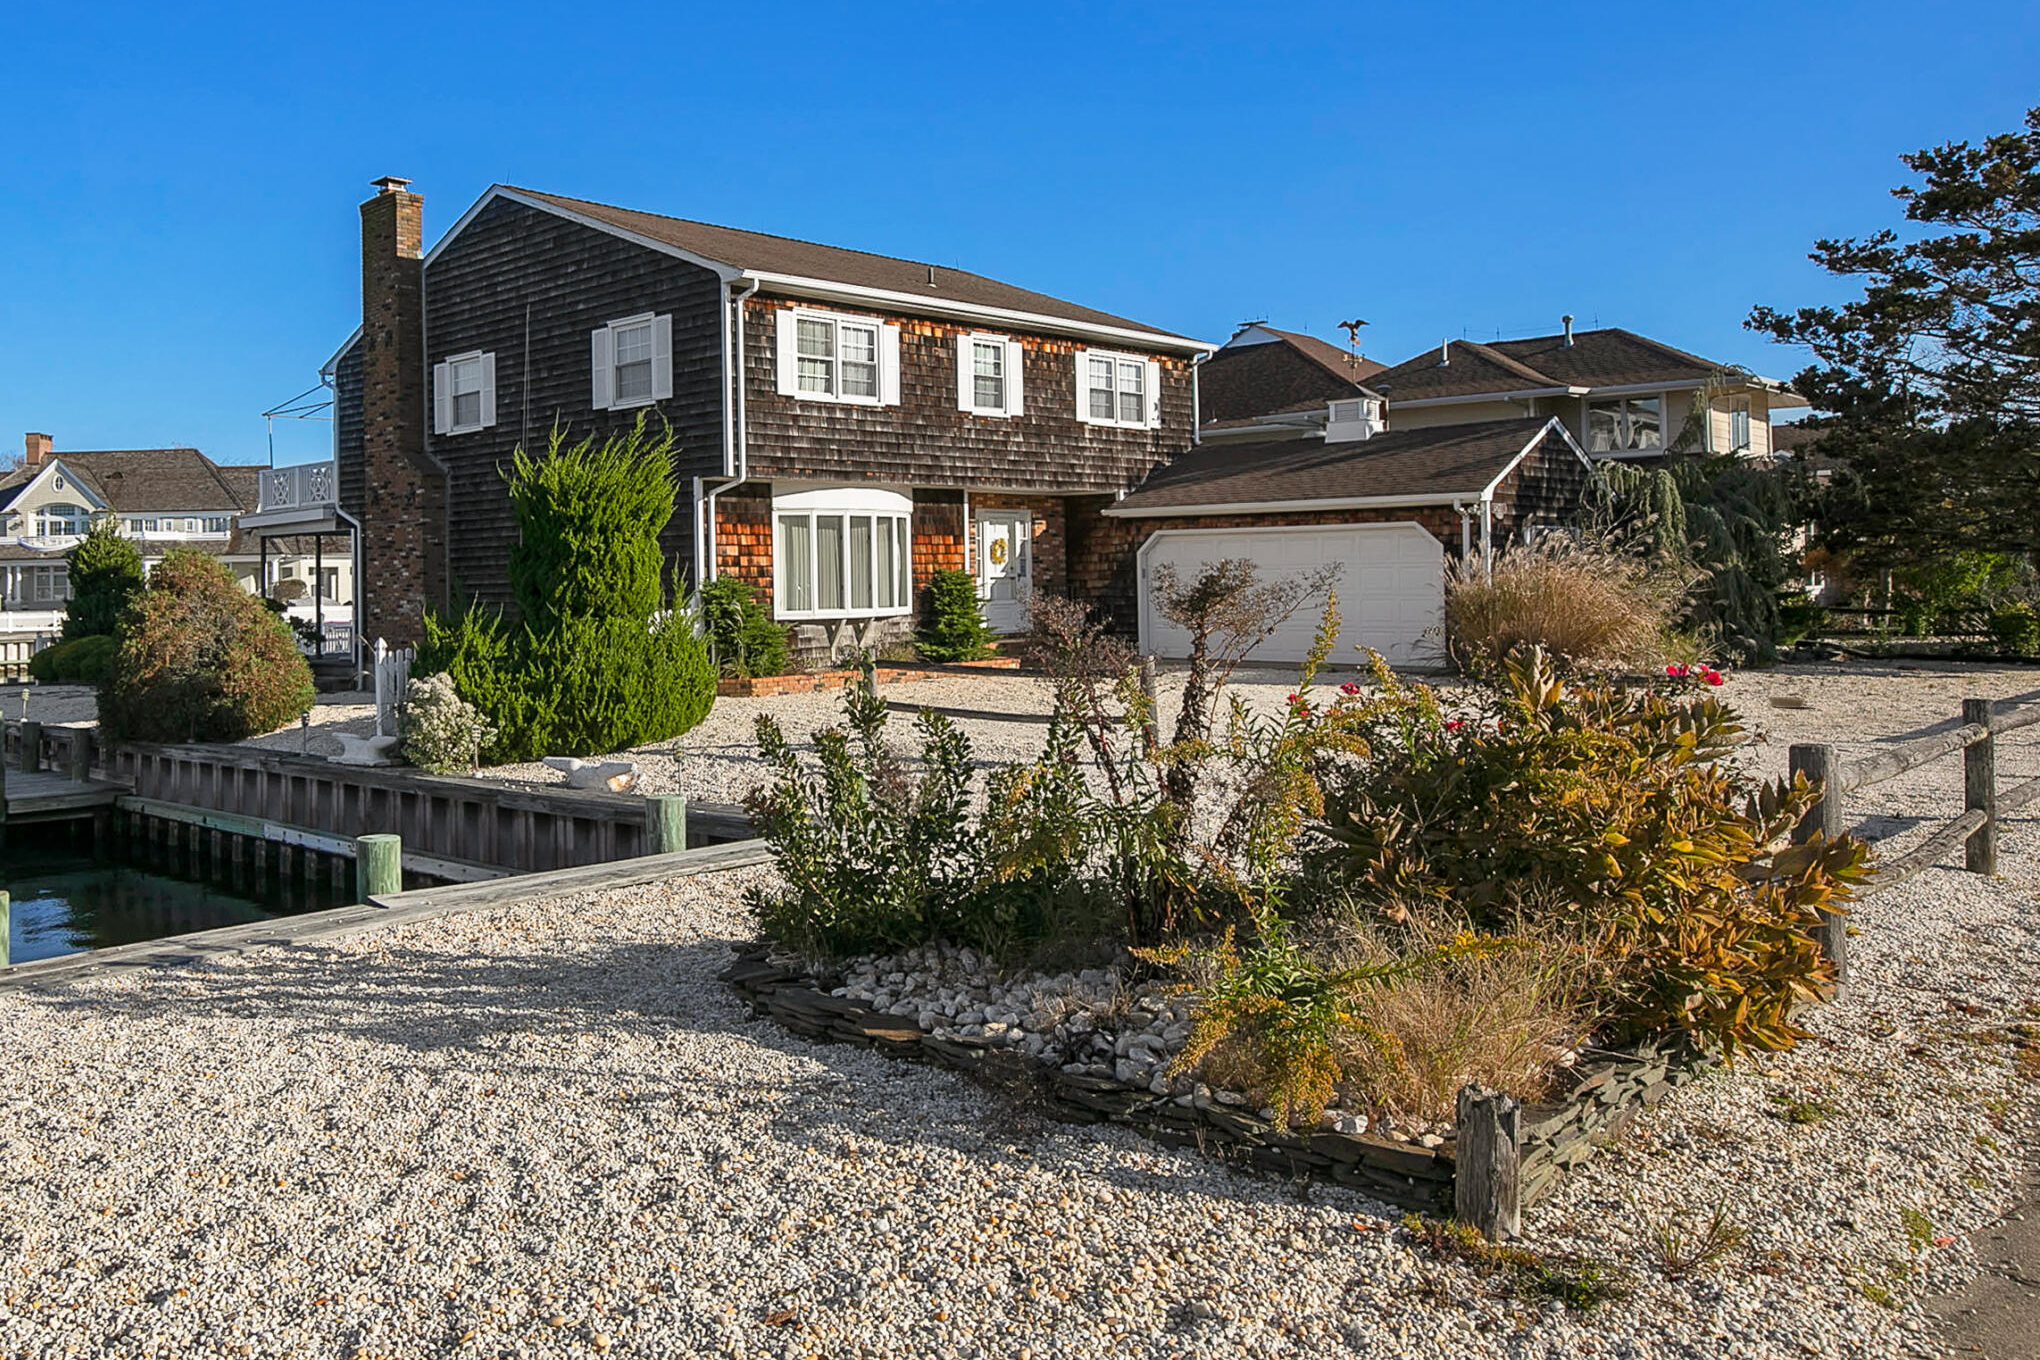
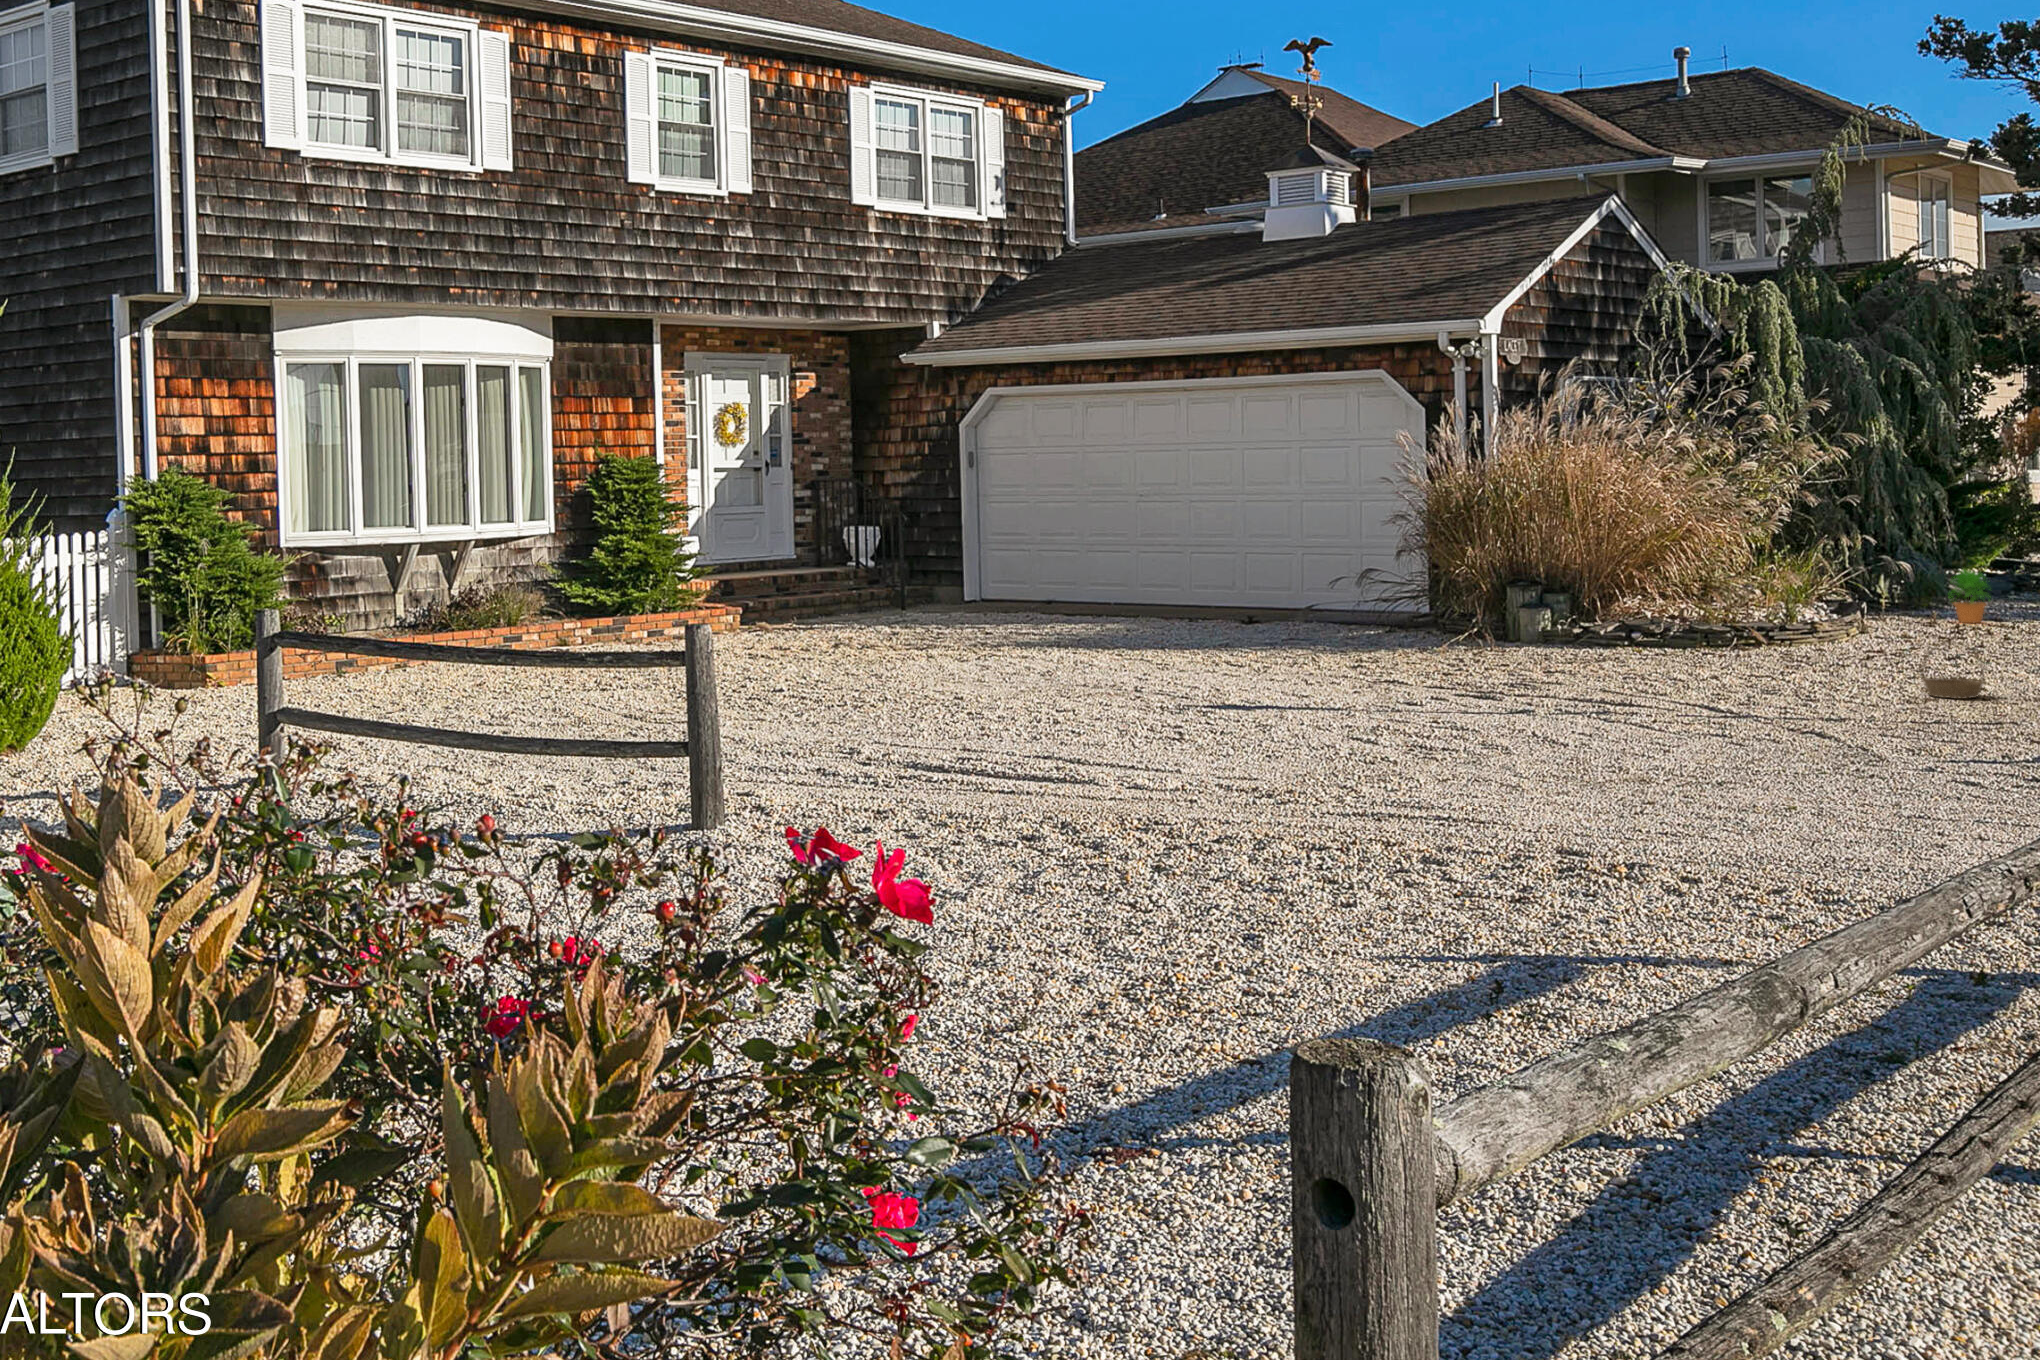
potted plant: none [1771,642,1803,674] -> present [1948,570,1990,623]

